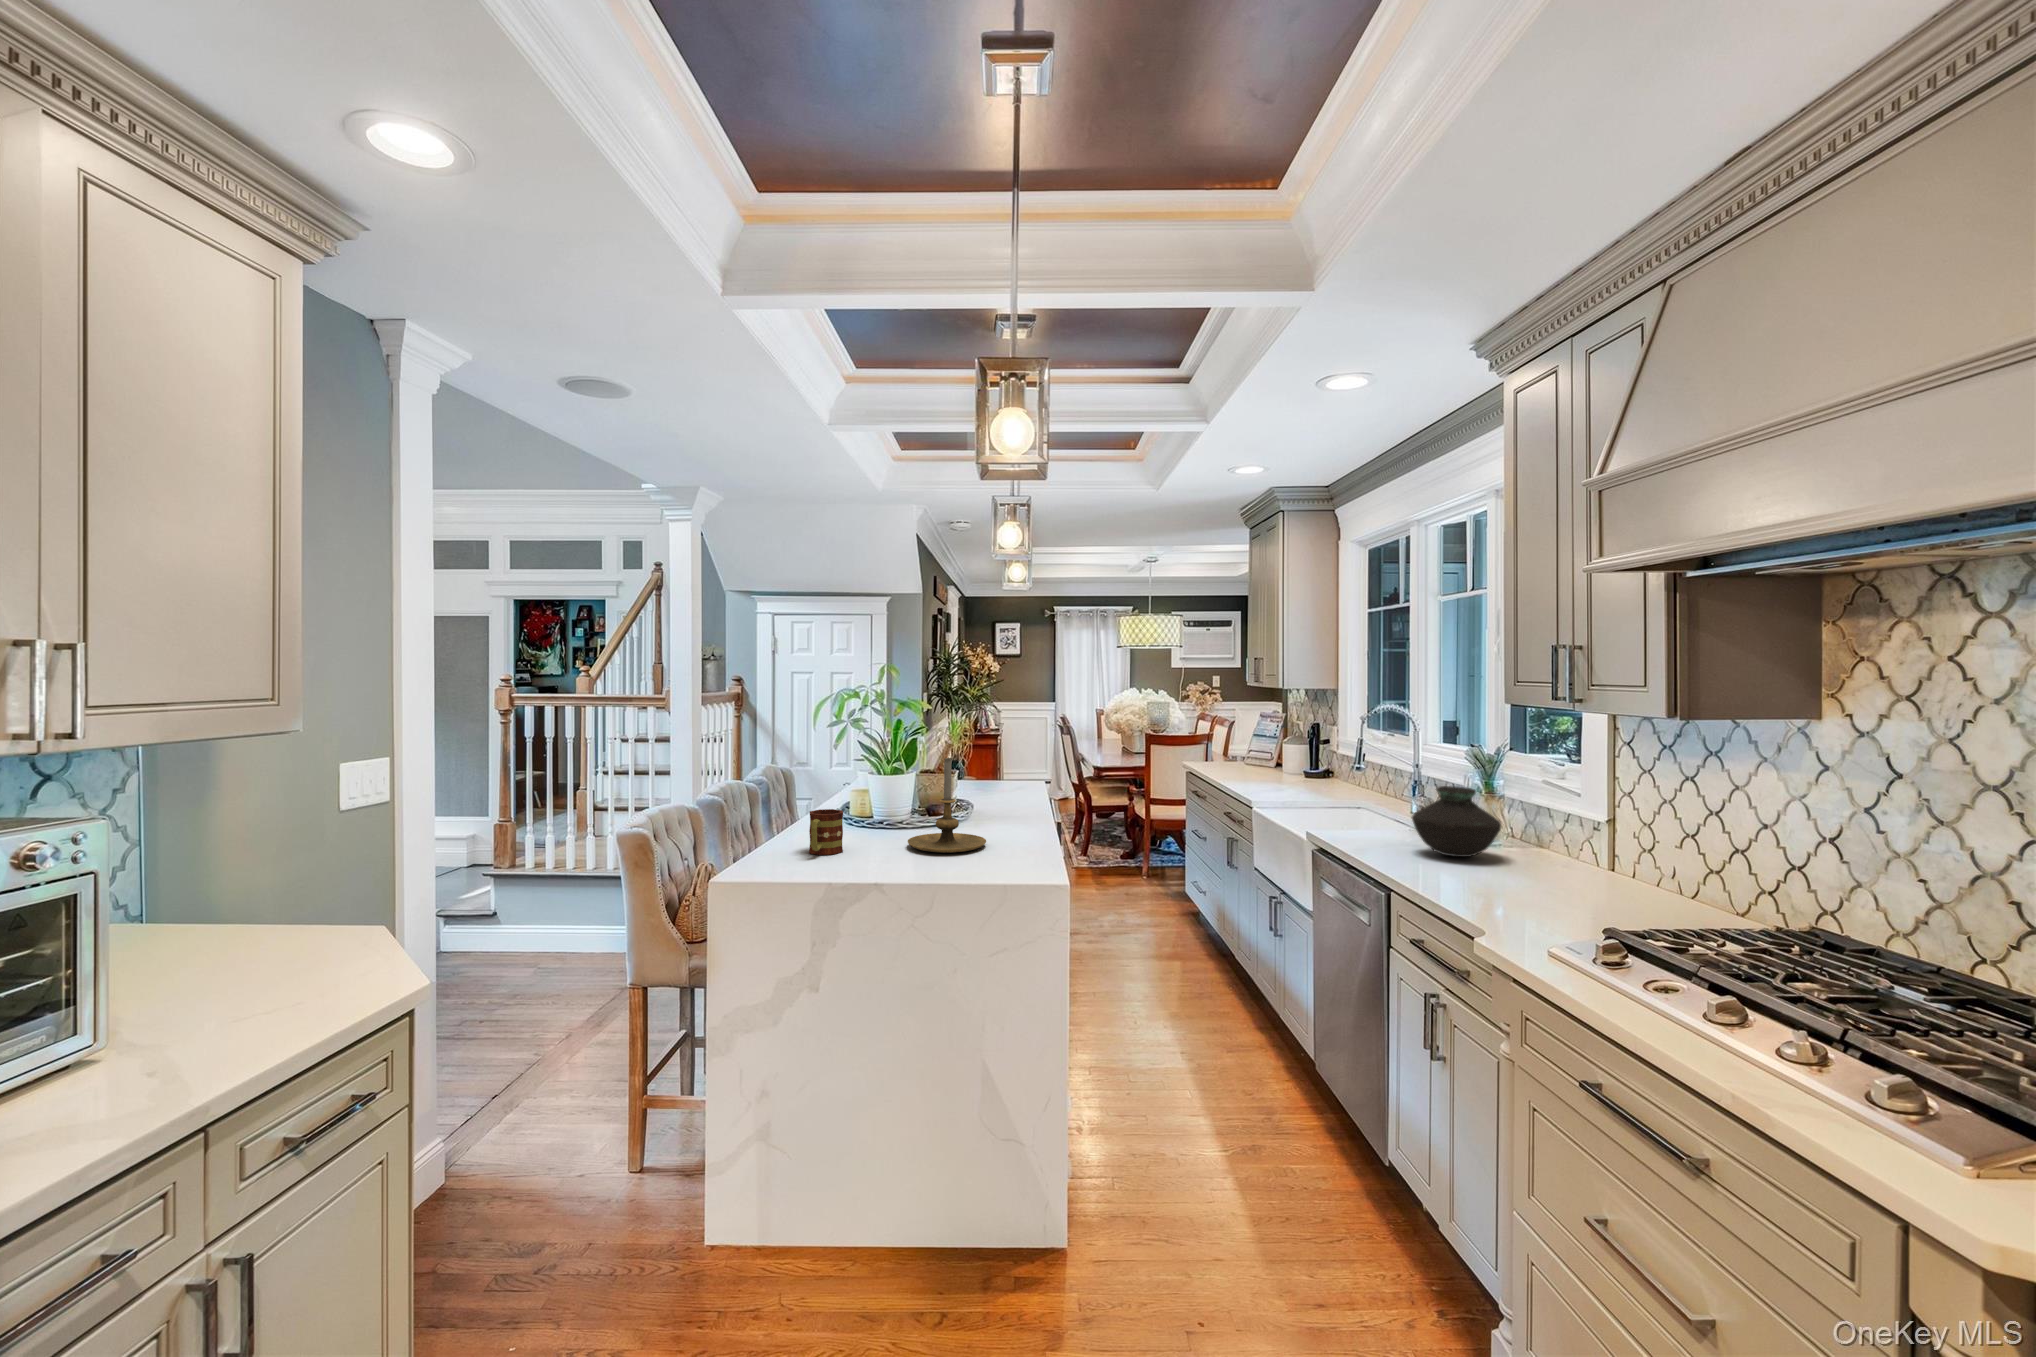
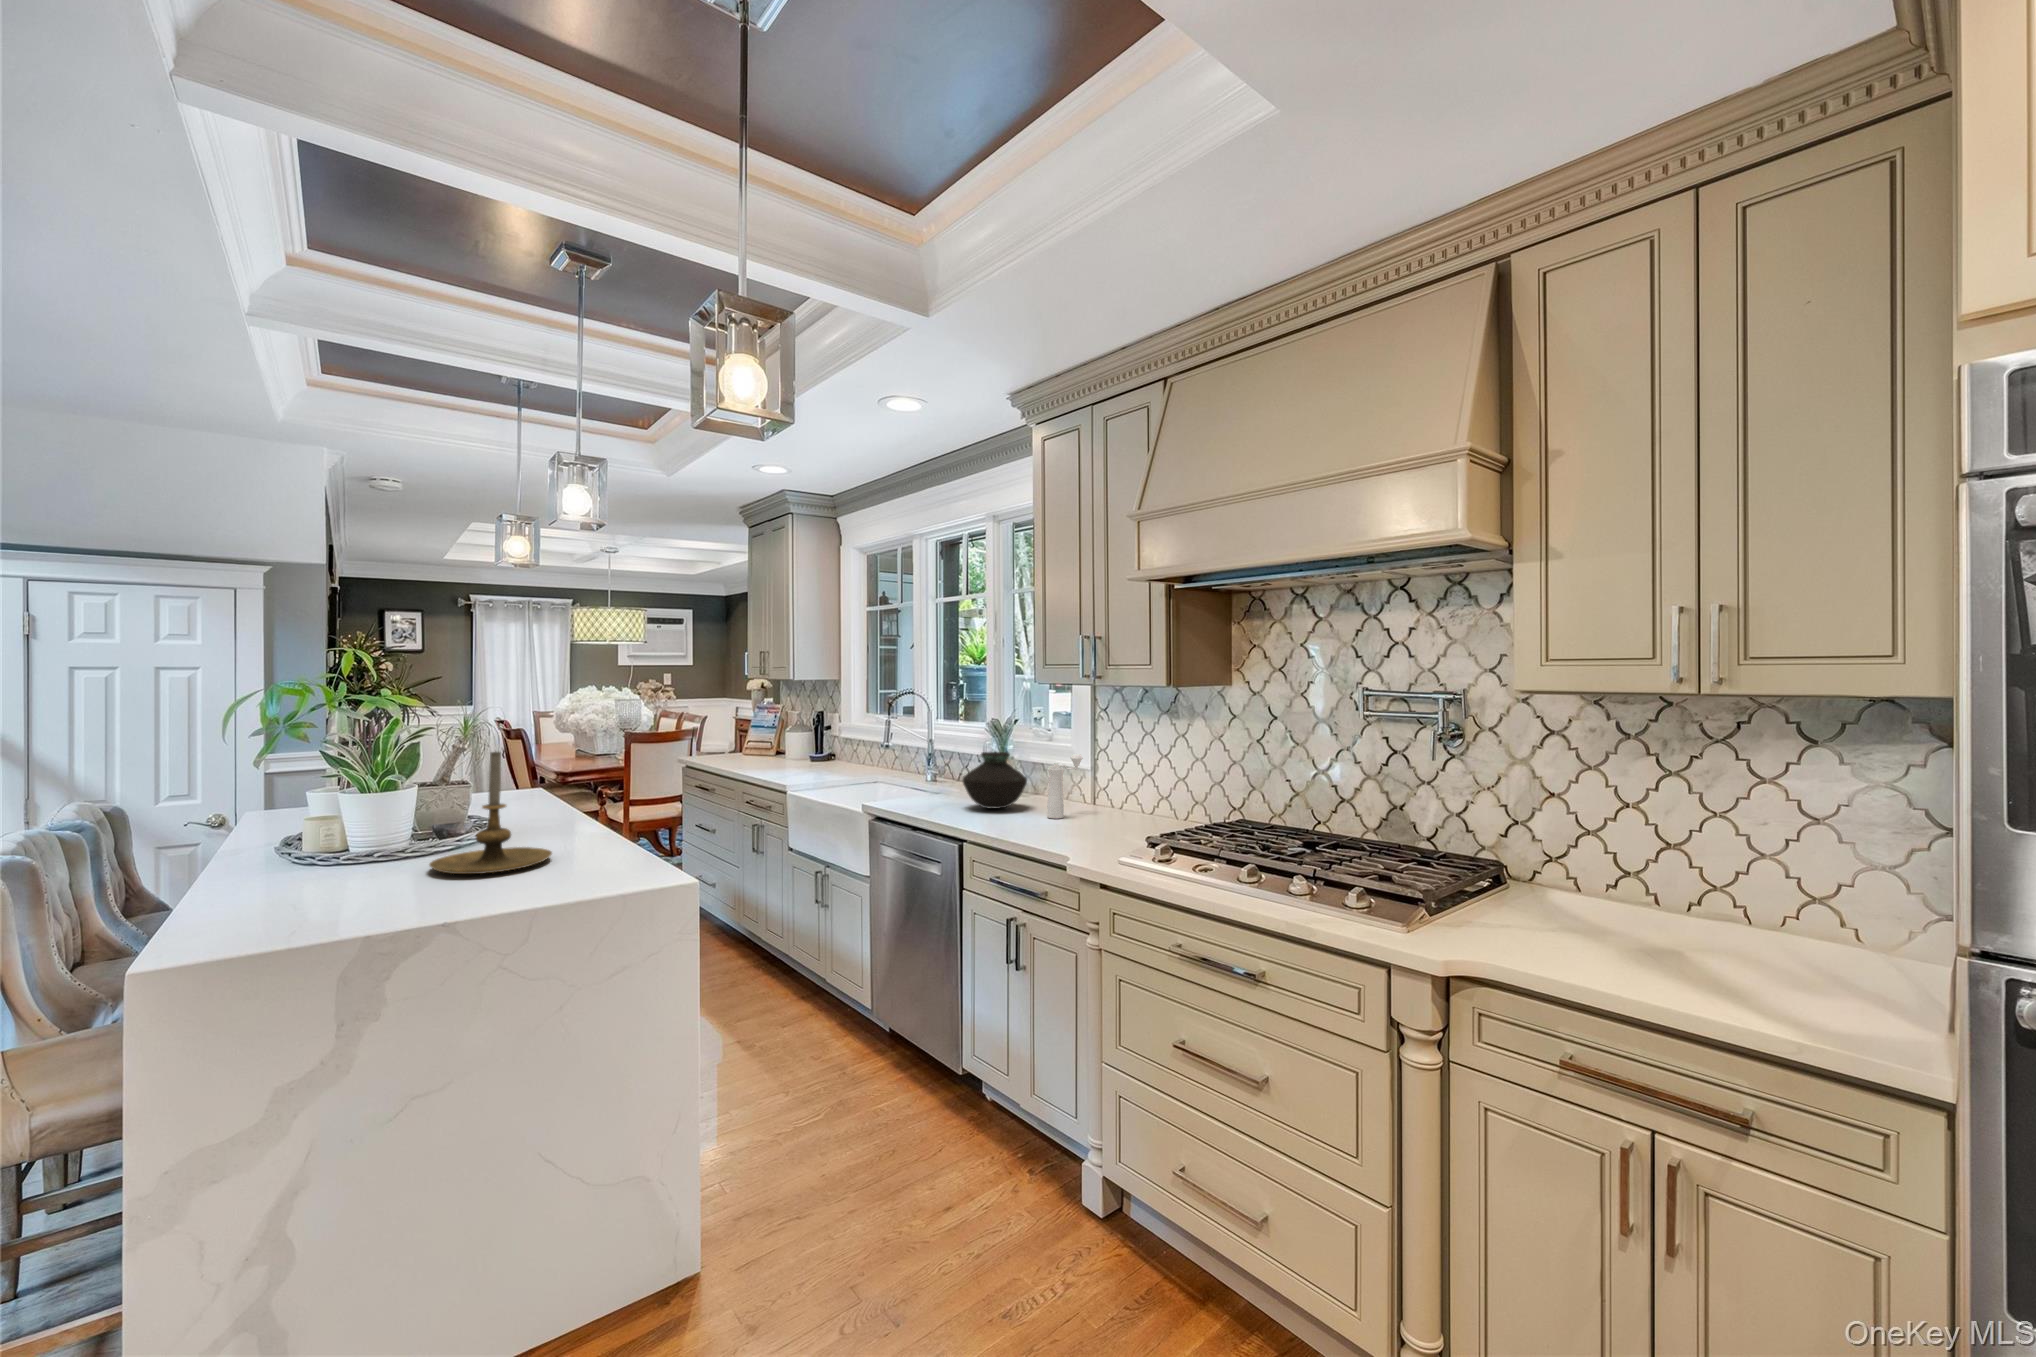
pepper mill: none [1513,800,1575,881] -> present [1047,754,1083,819]
mug: present [809,809,843,855] -> none [247,836,320,906]

